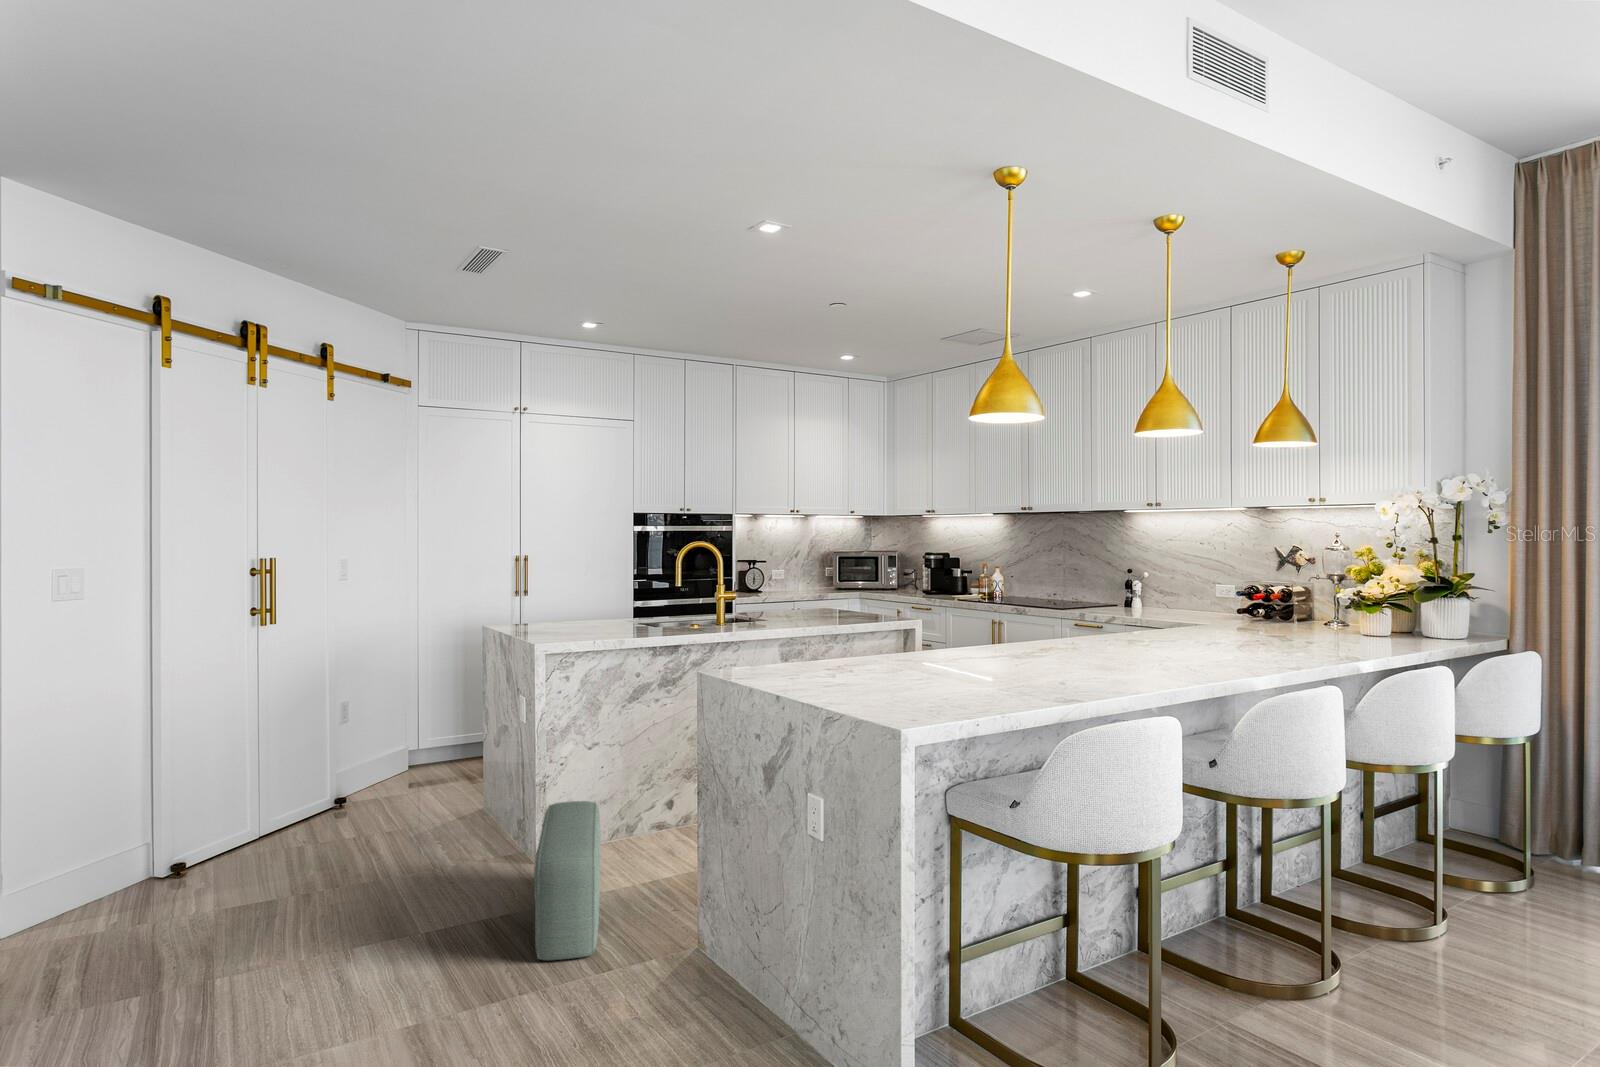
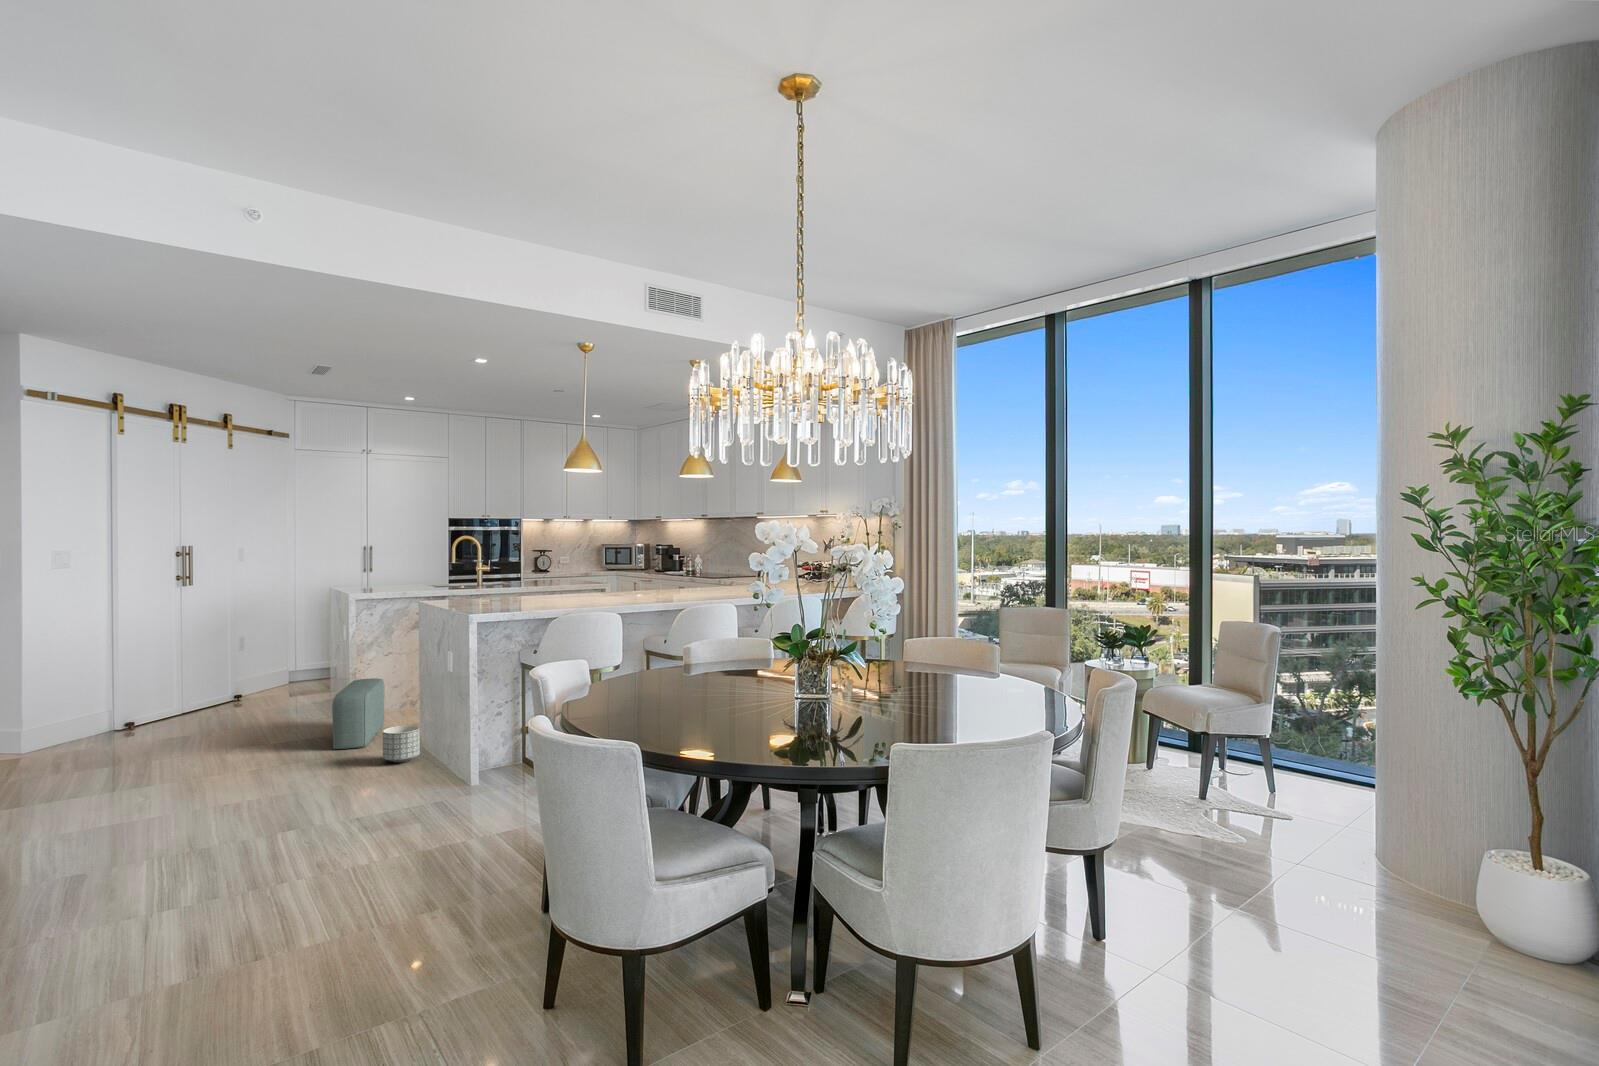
planter: none [650,931,718,1018] -> present [383,725,420,763]

